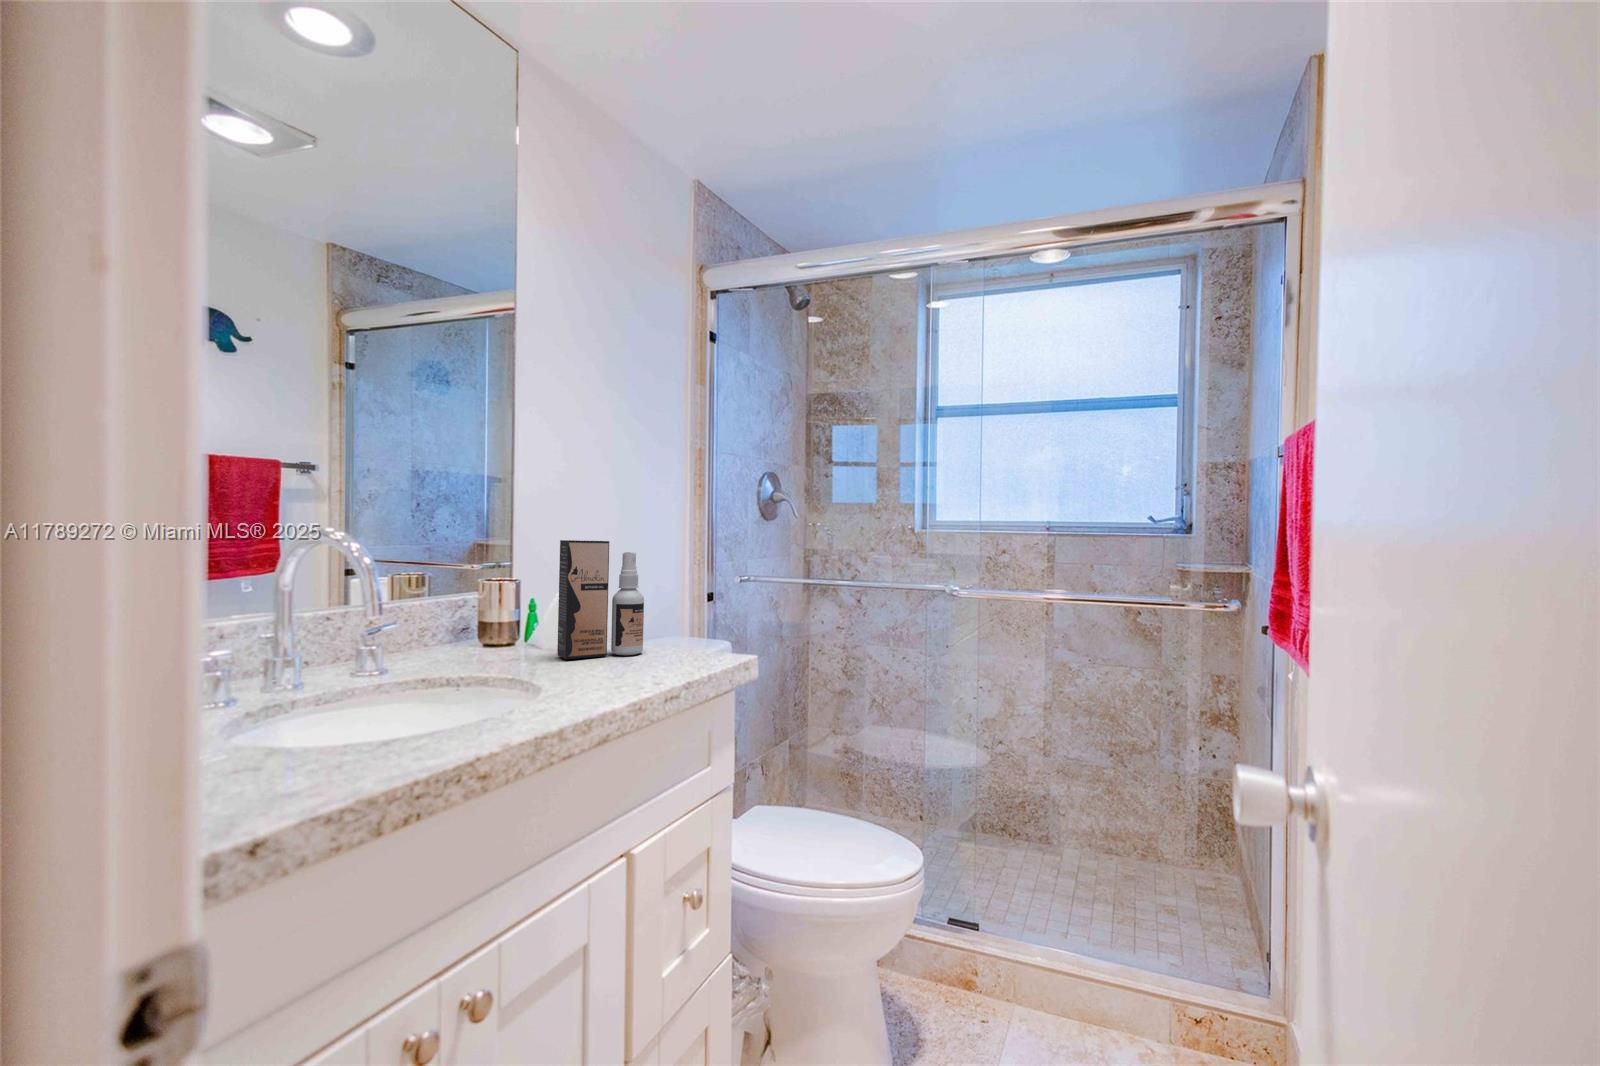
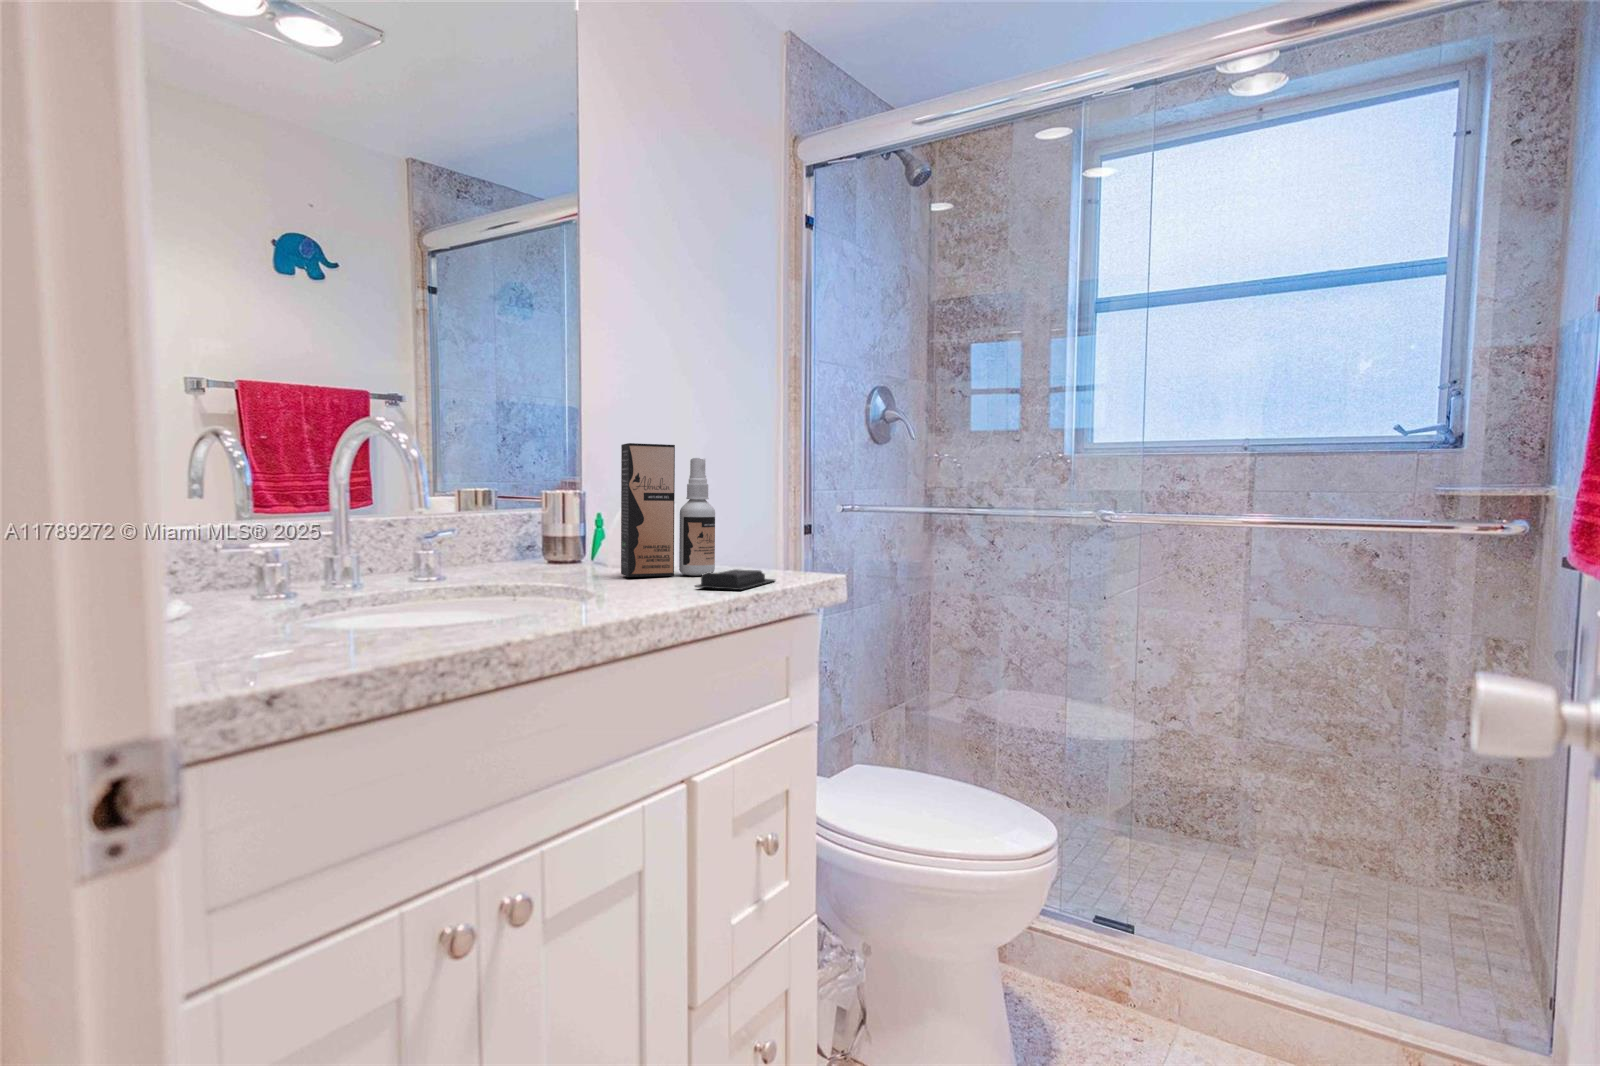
soap bar: none [631,652,701,676] -> present [695,569,775,590]

